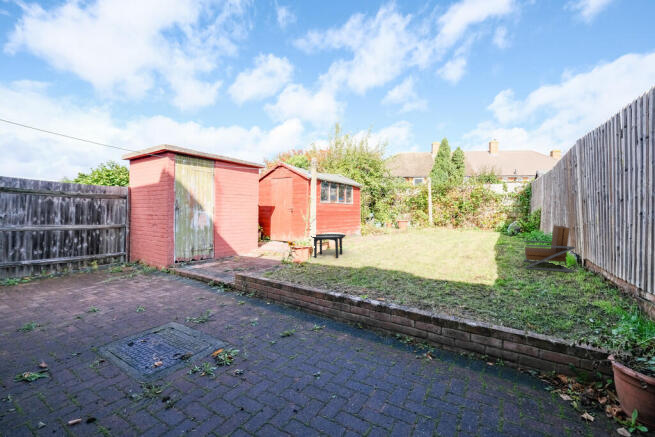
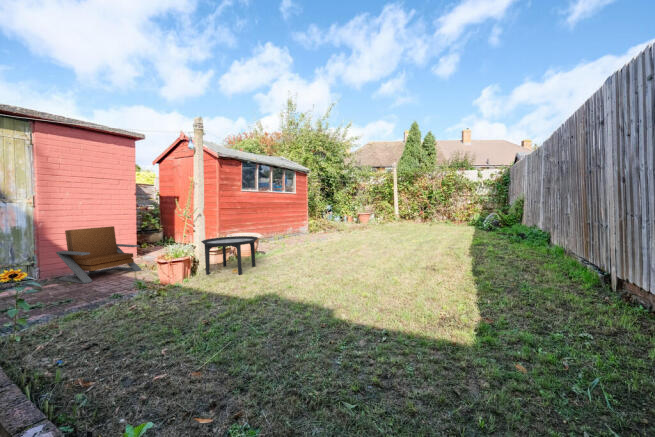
lounge chair: present [524,225,575,272] -> present [56,226,141,284]

